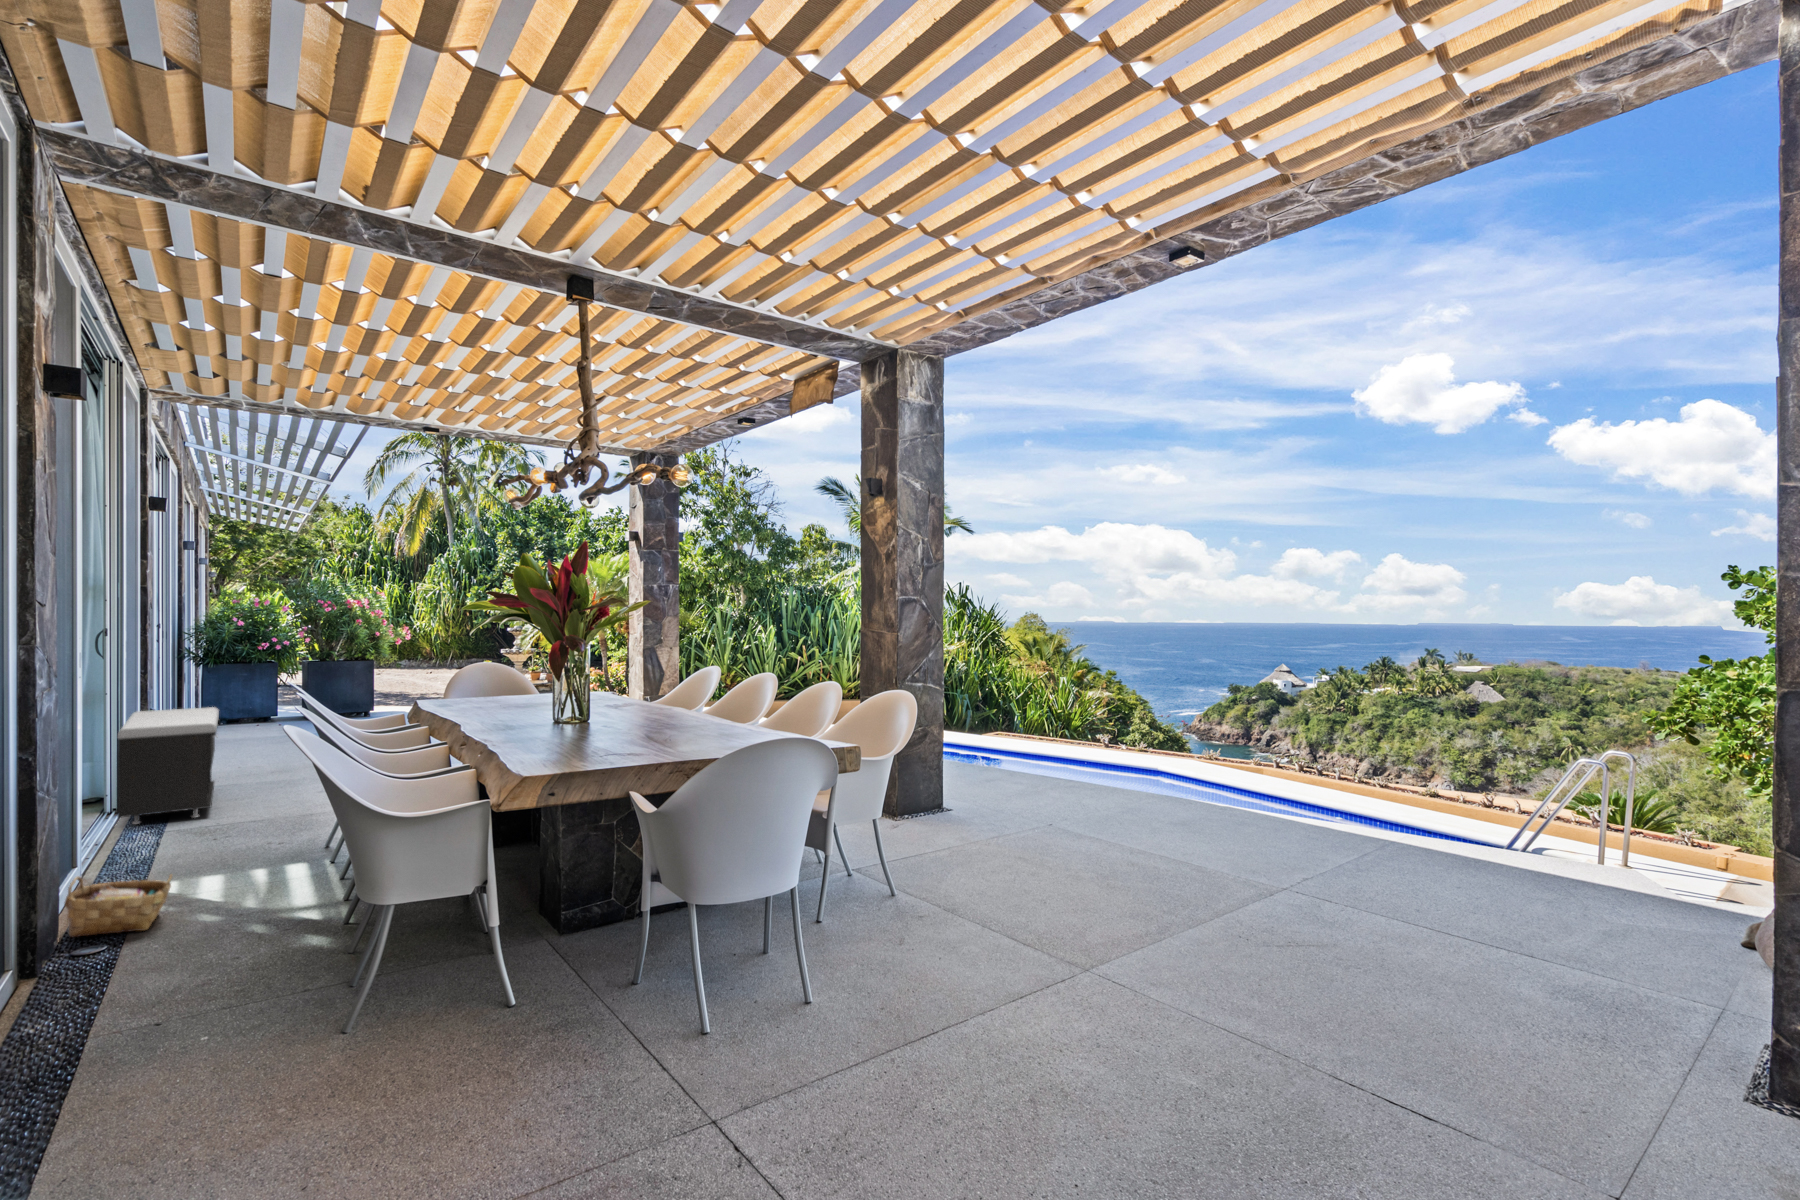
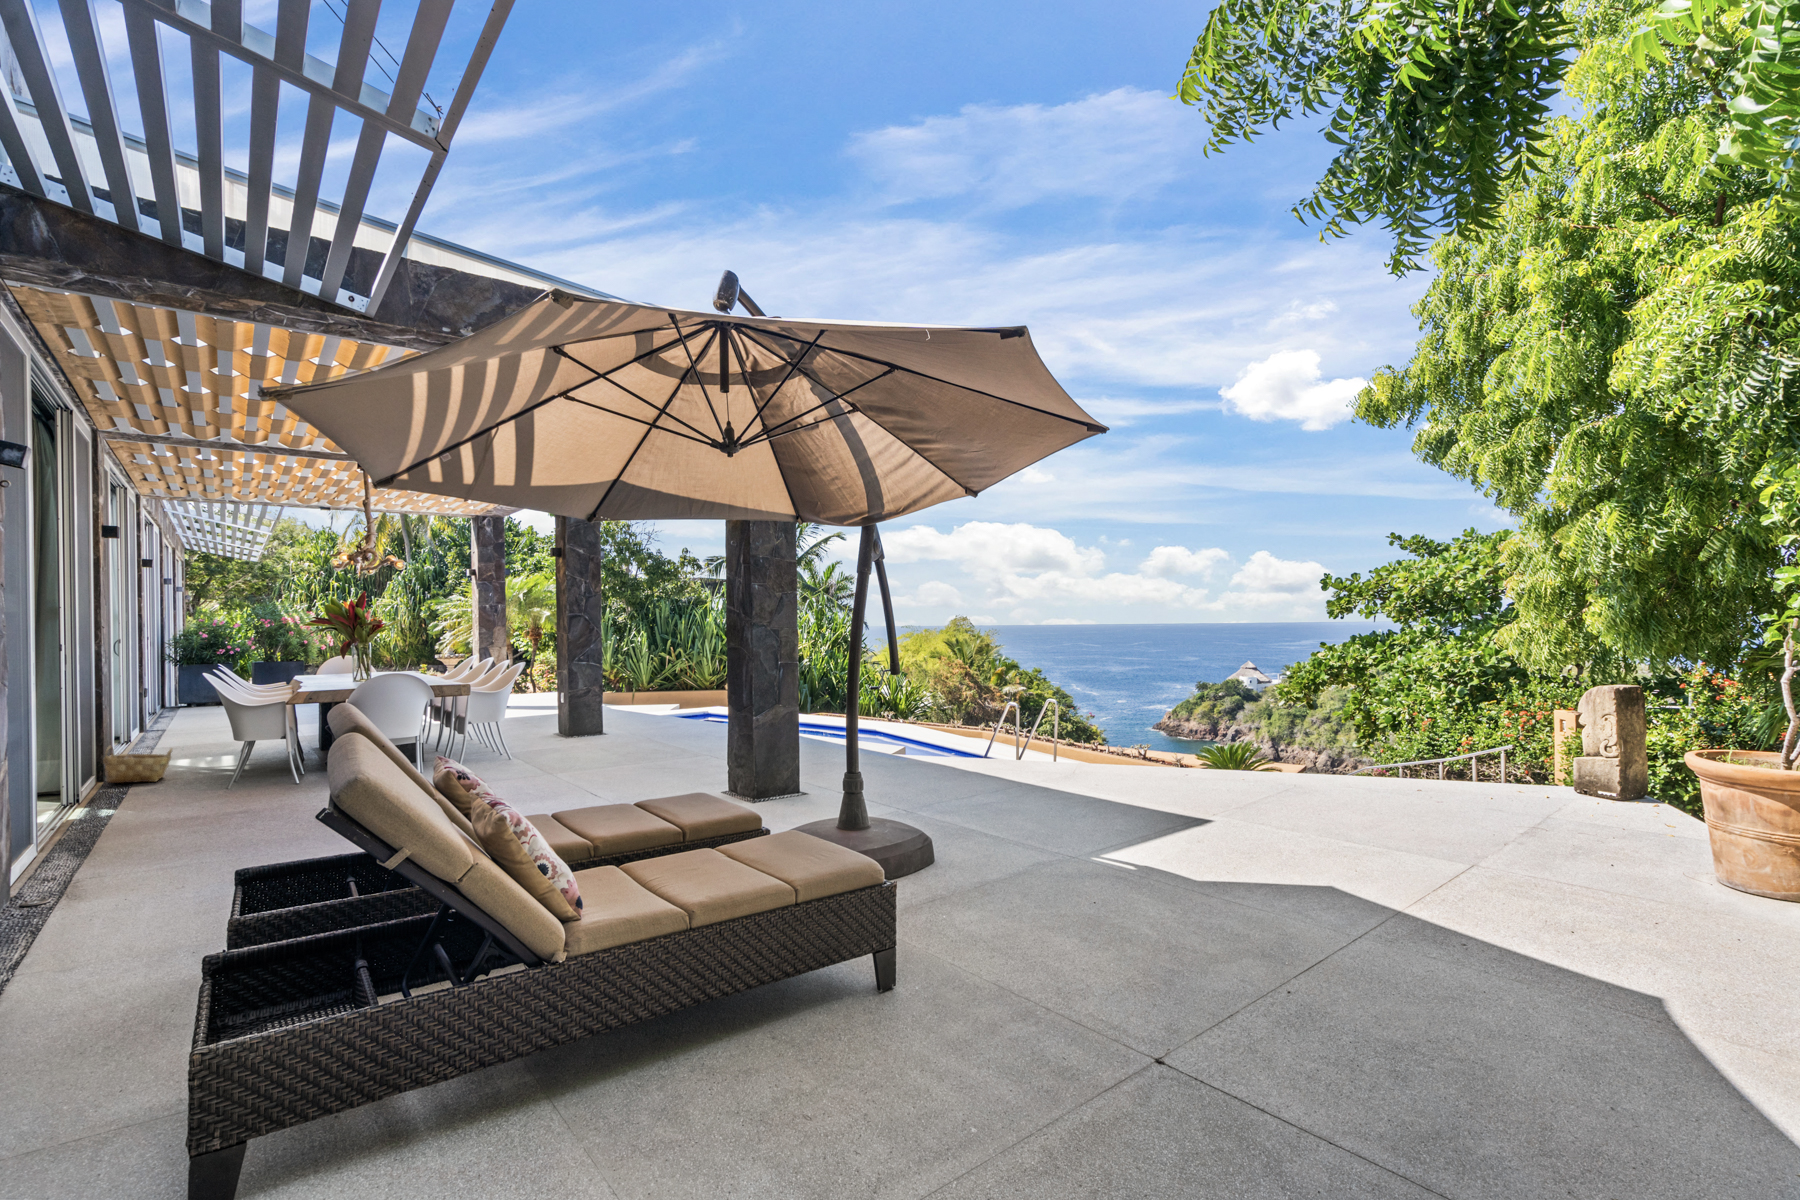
storage bench: present [117,707,219,824] -> none [127,668,200,748]

